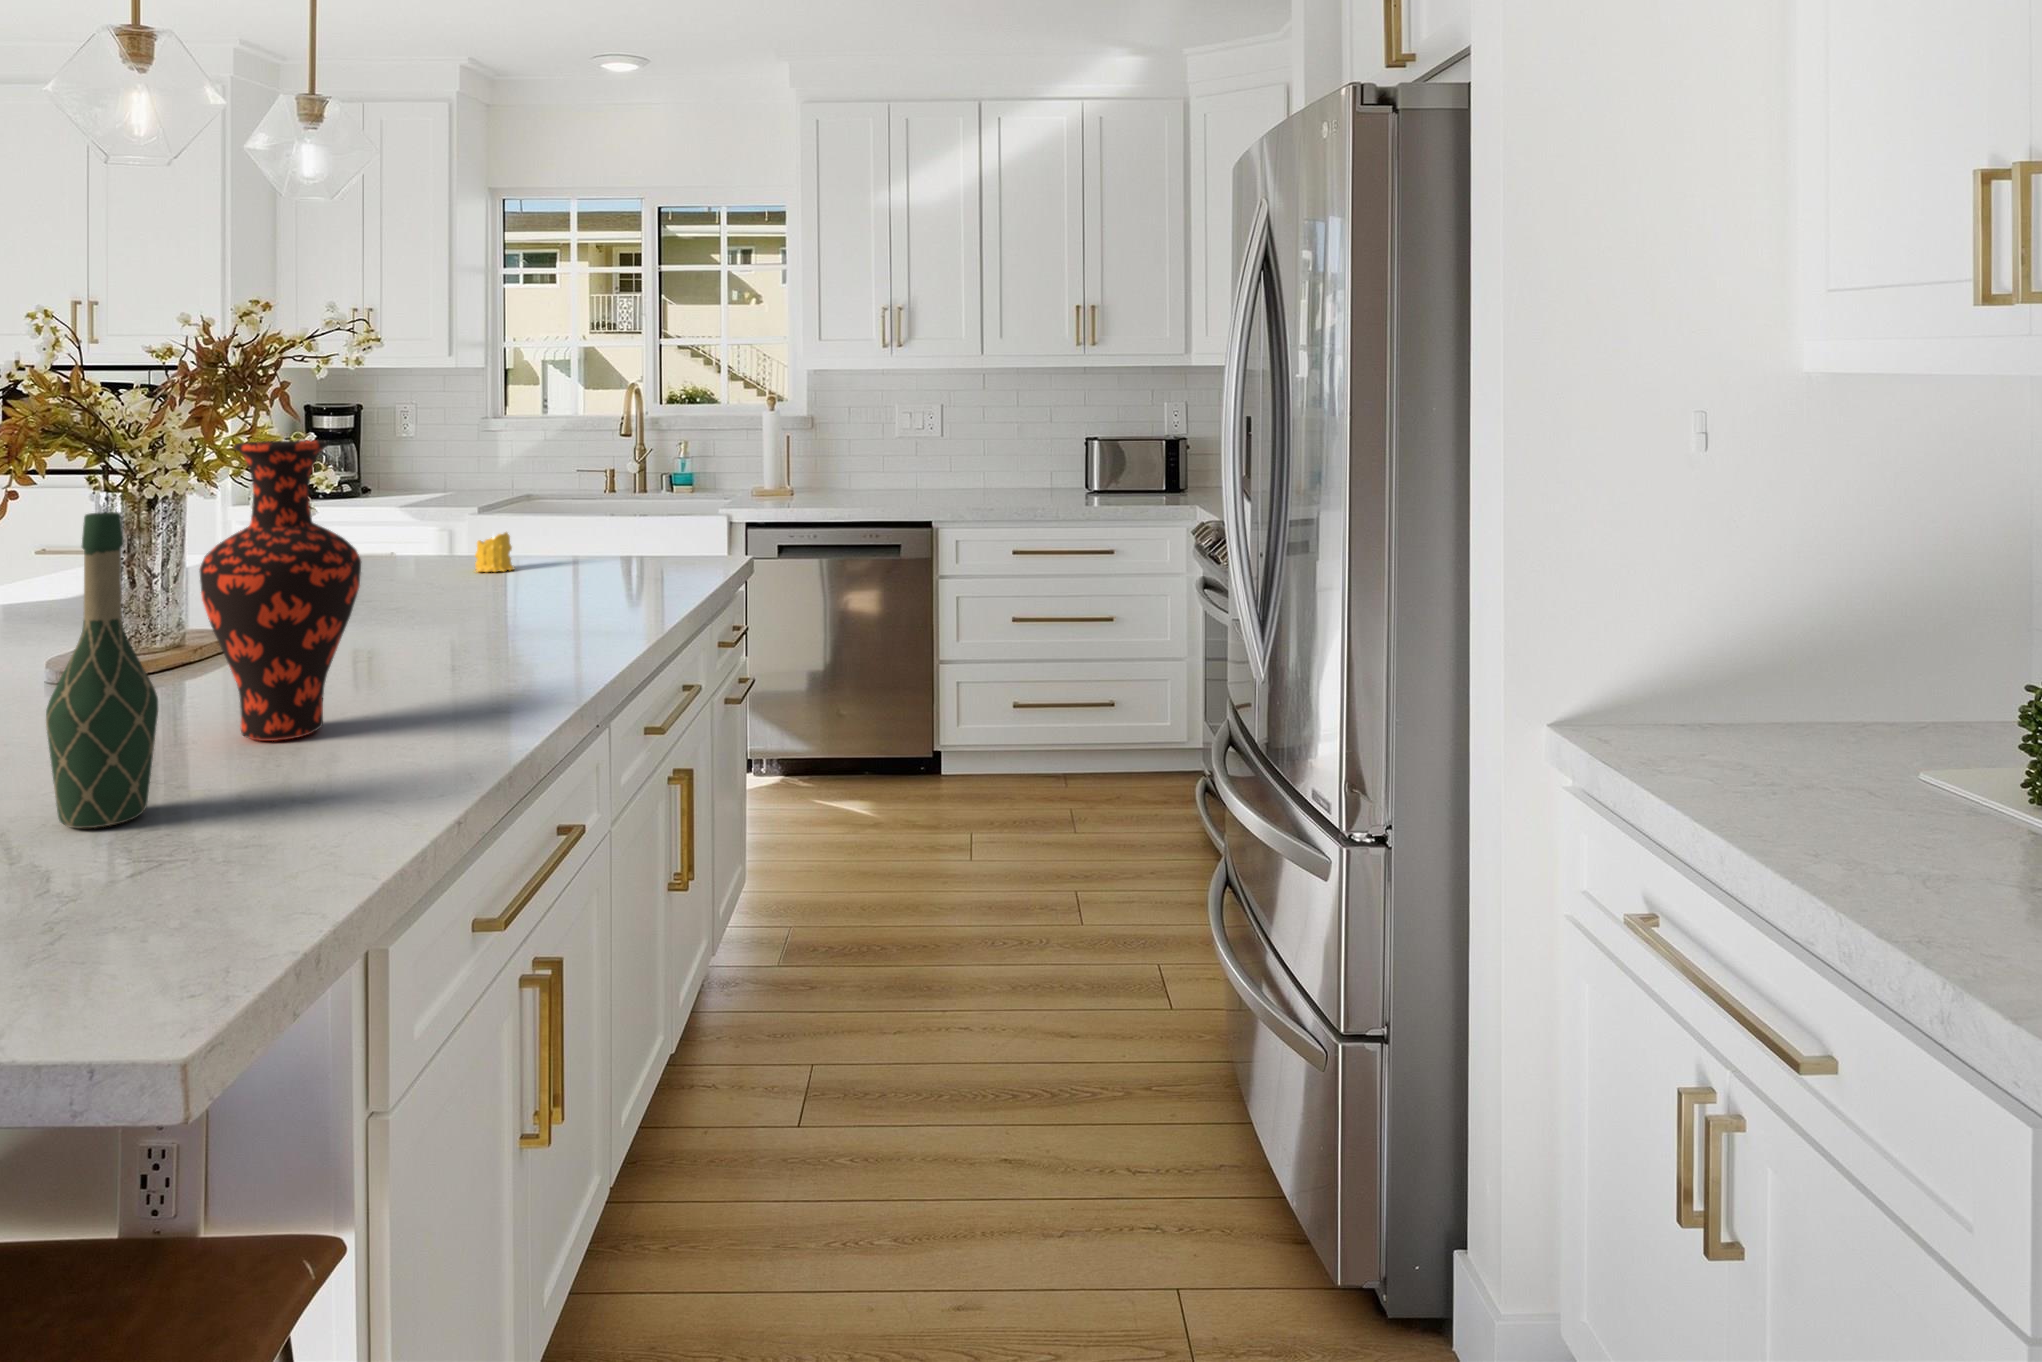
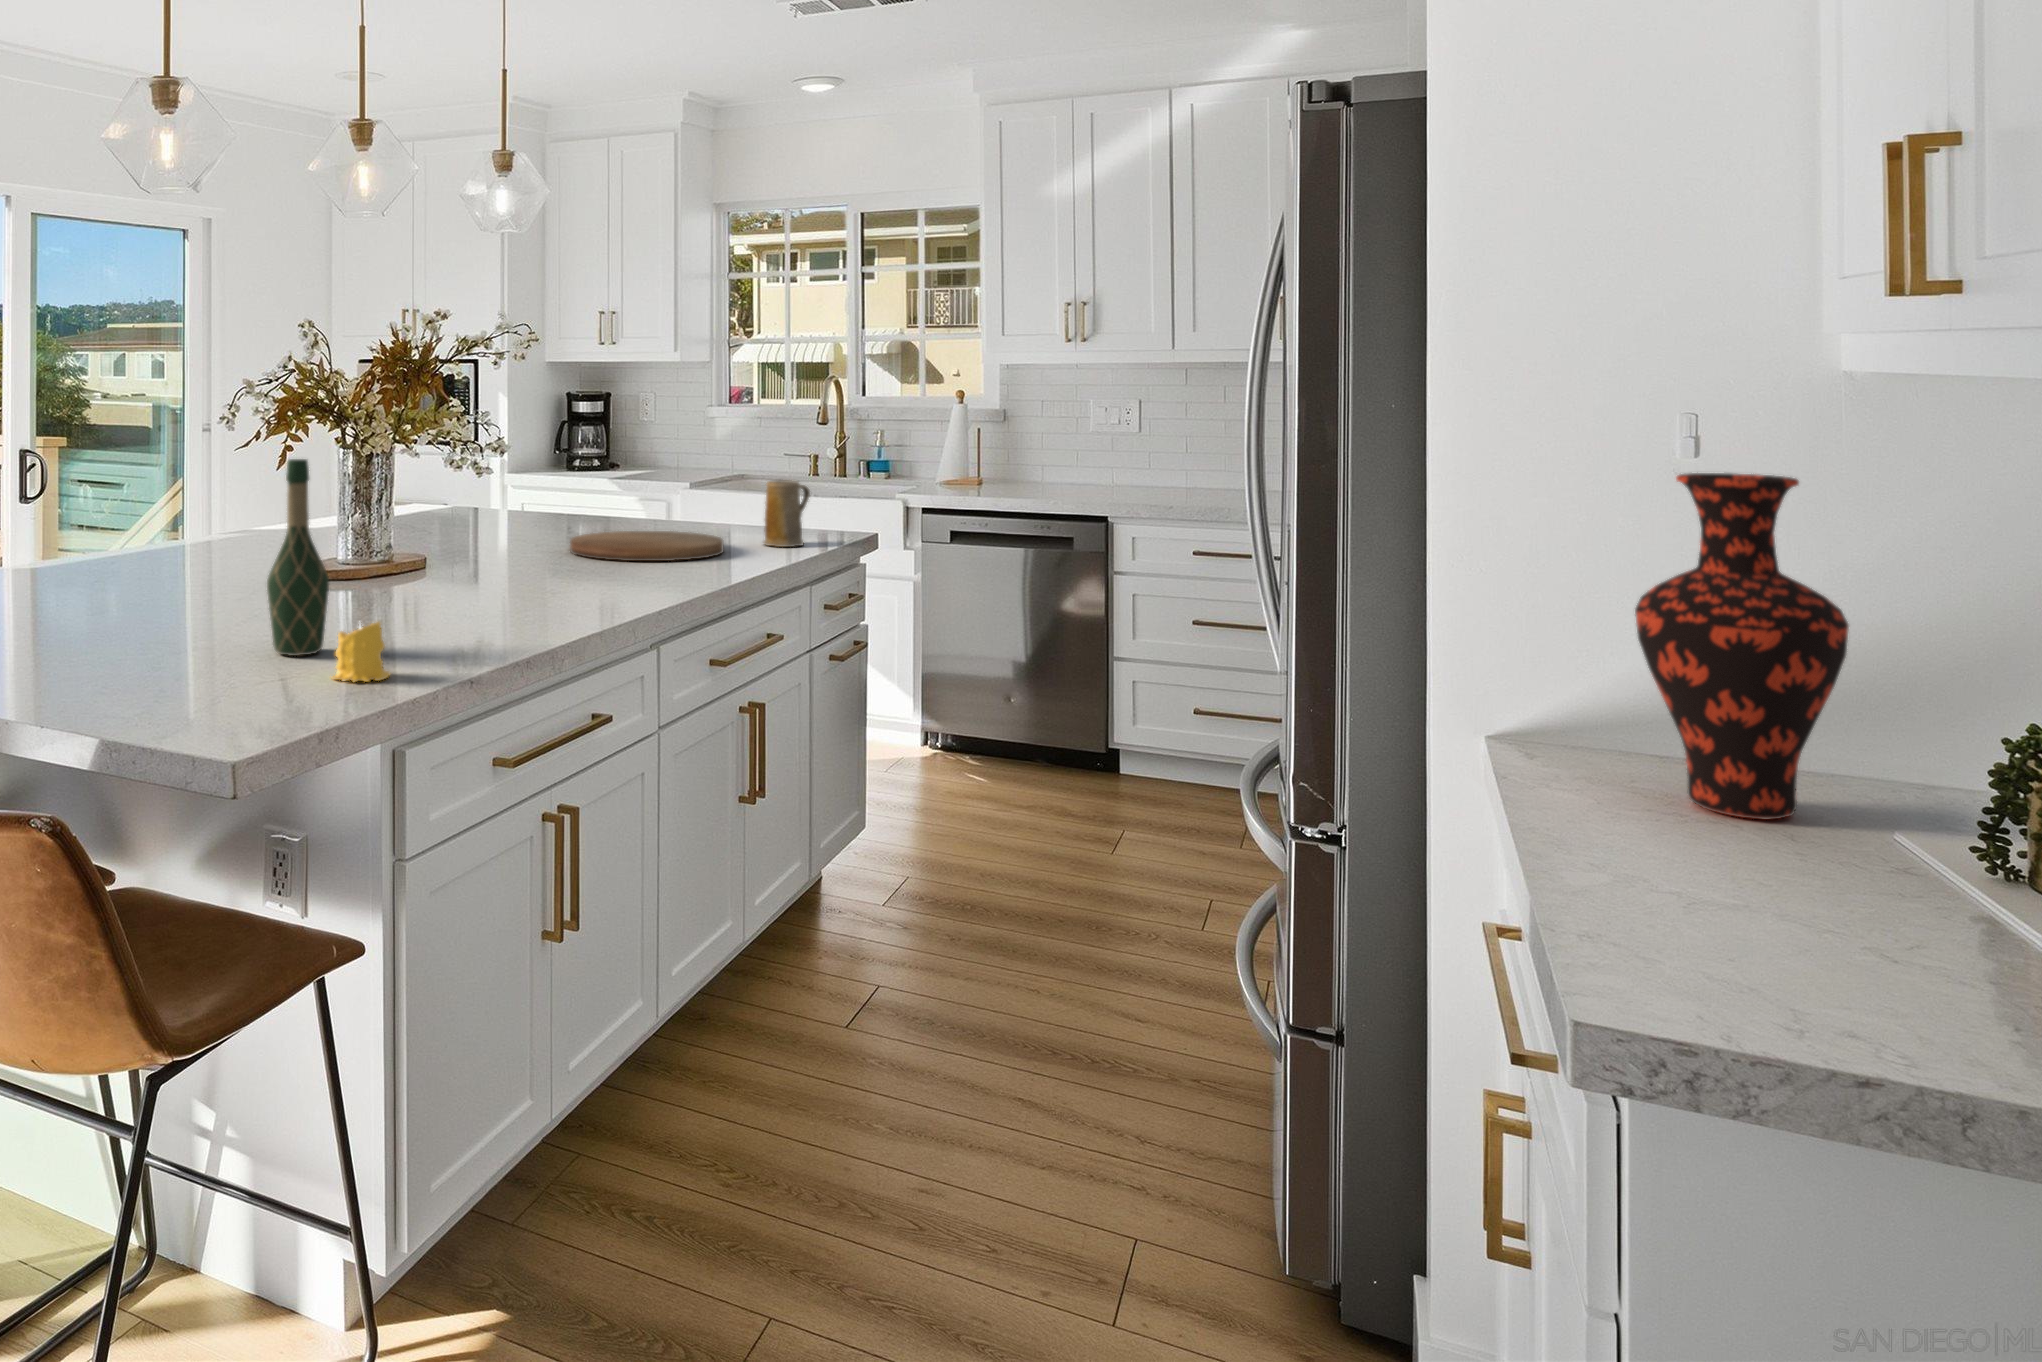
vase: present [200,440,361,741] -> present [1635,473,1849,819]
mug: none [650,502,703,581] -> present [764,480,810,547]
candle: present [475,532,514,572] -> present [332,622,390,682]
cutting board: none [416,571,614,614] -> present [570,531,724,561]

